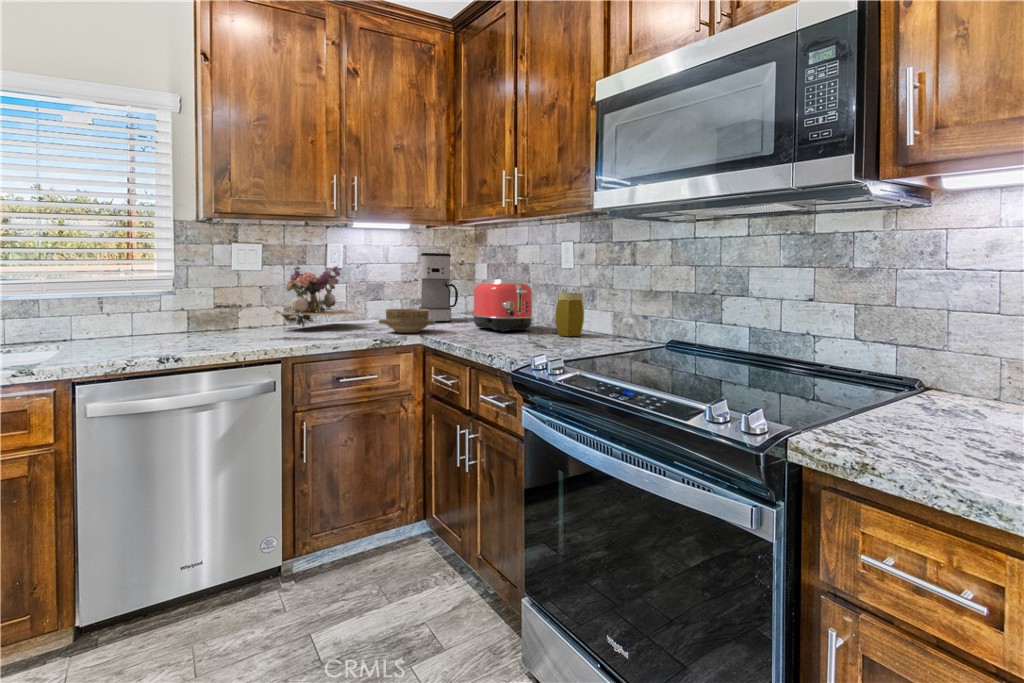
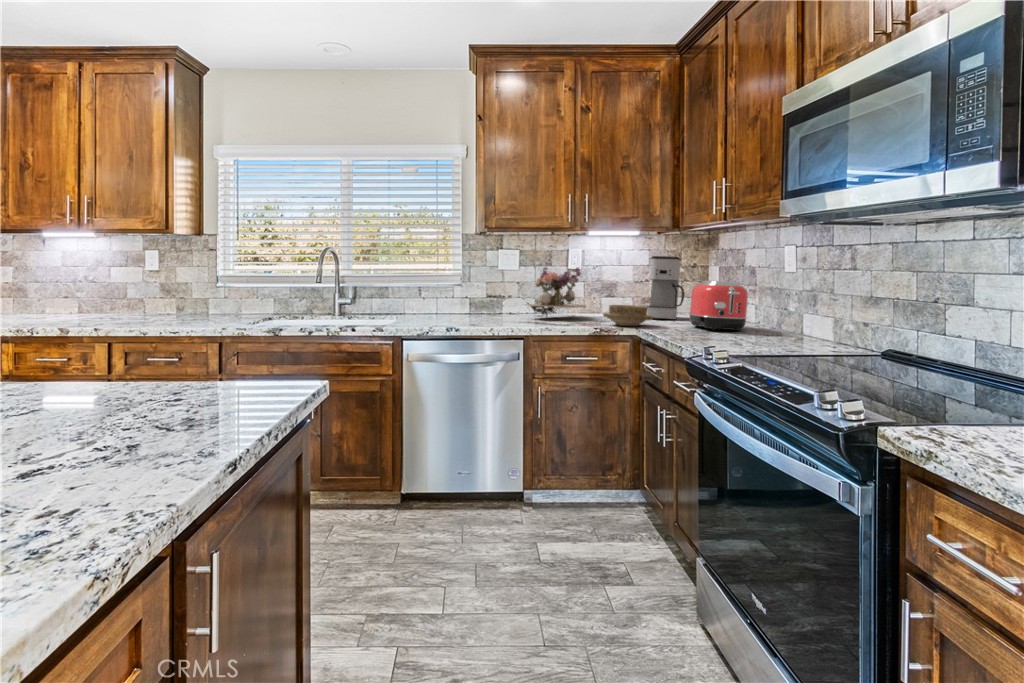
jar: present [556,293,584,336] -> none [764,295,798,339]

